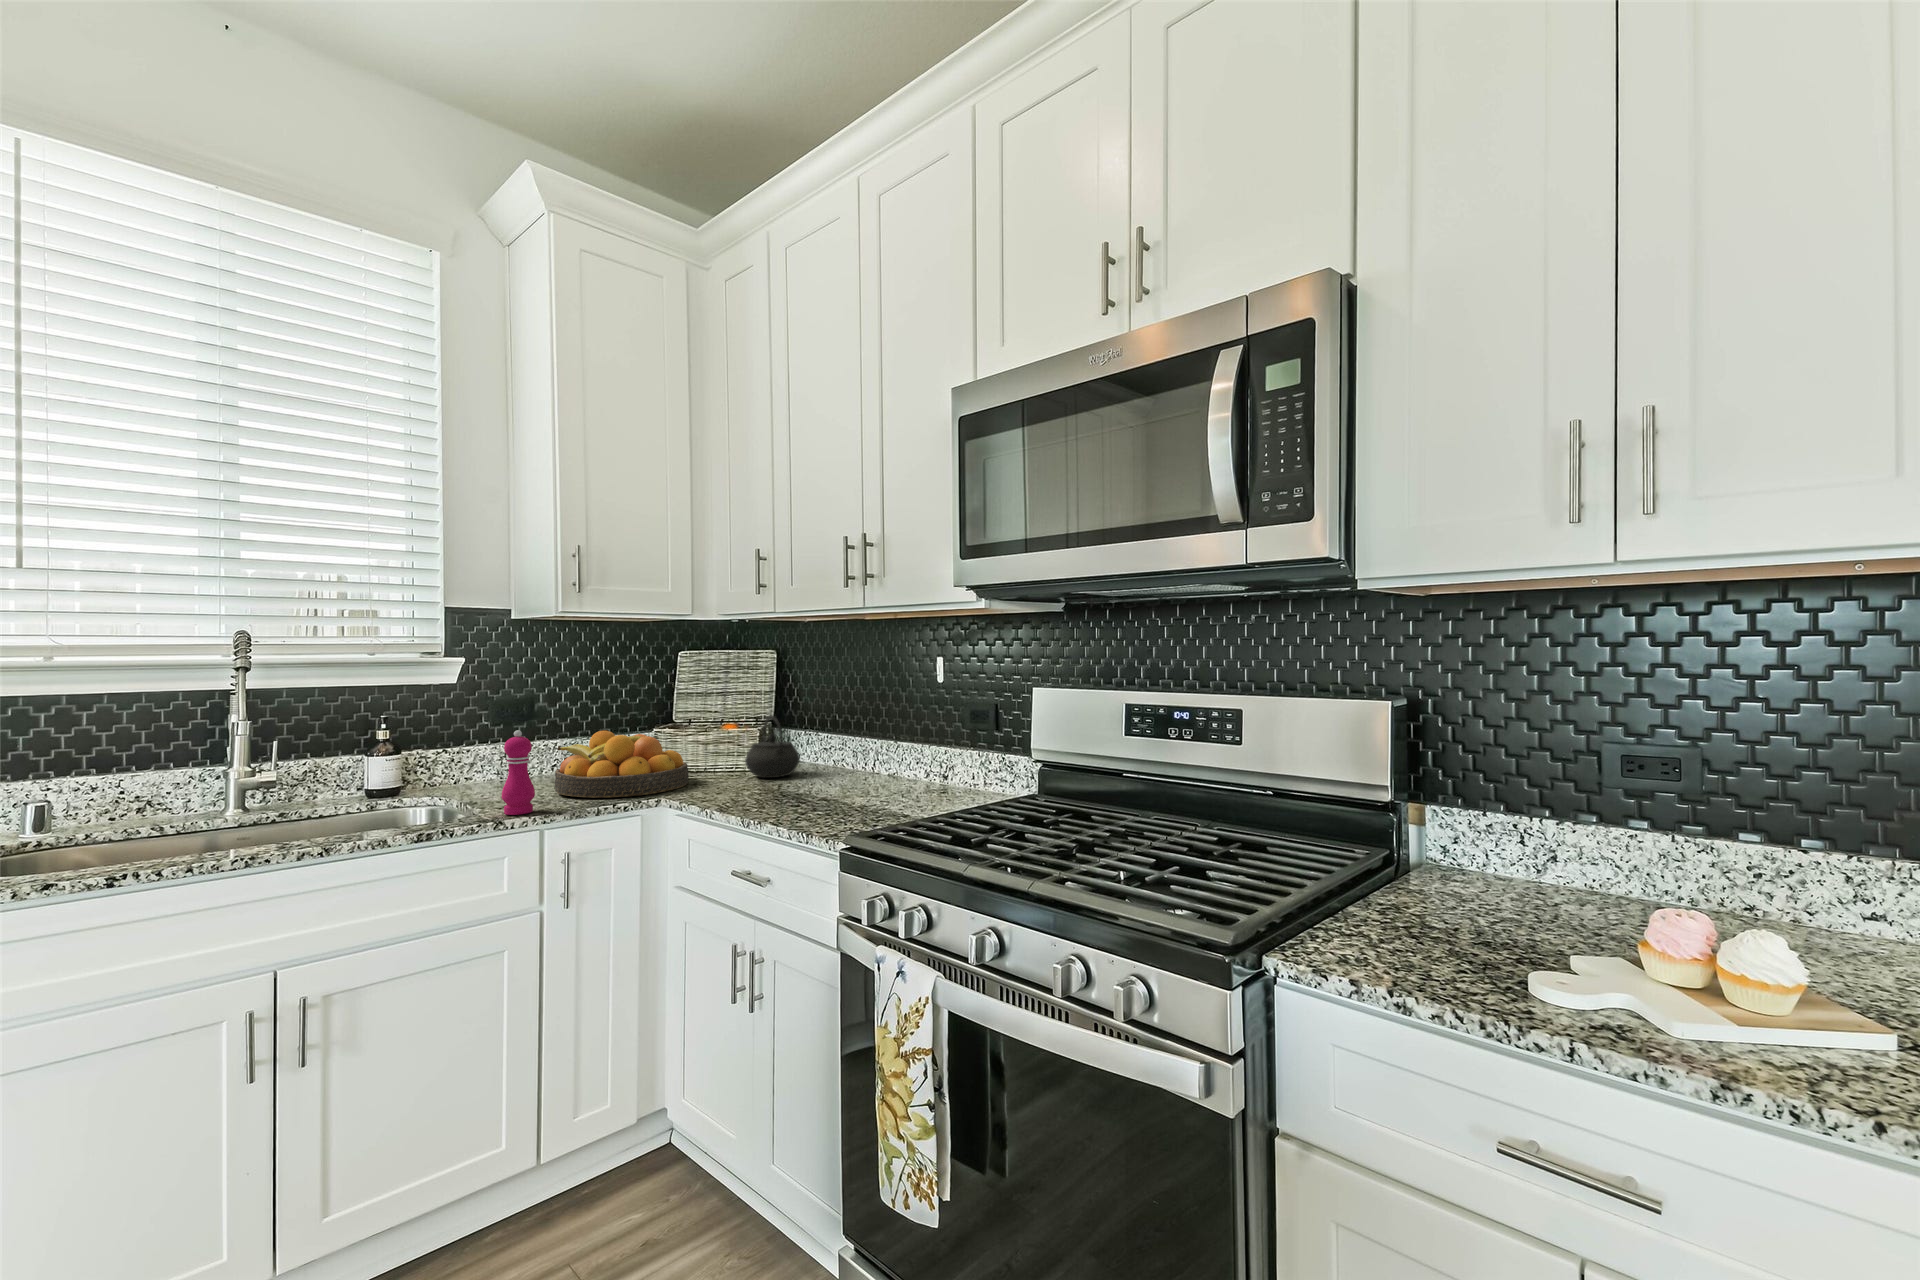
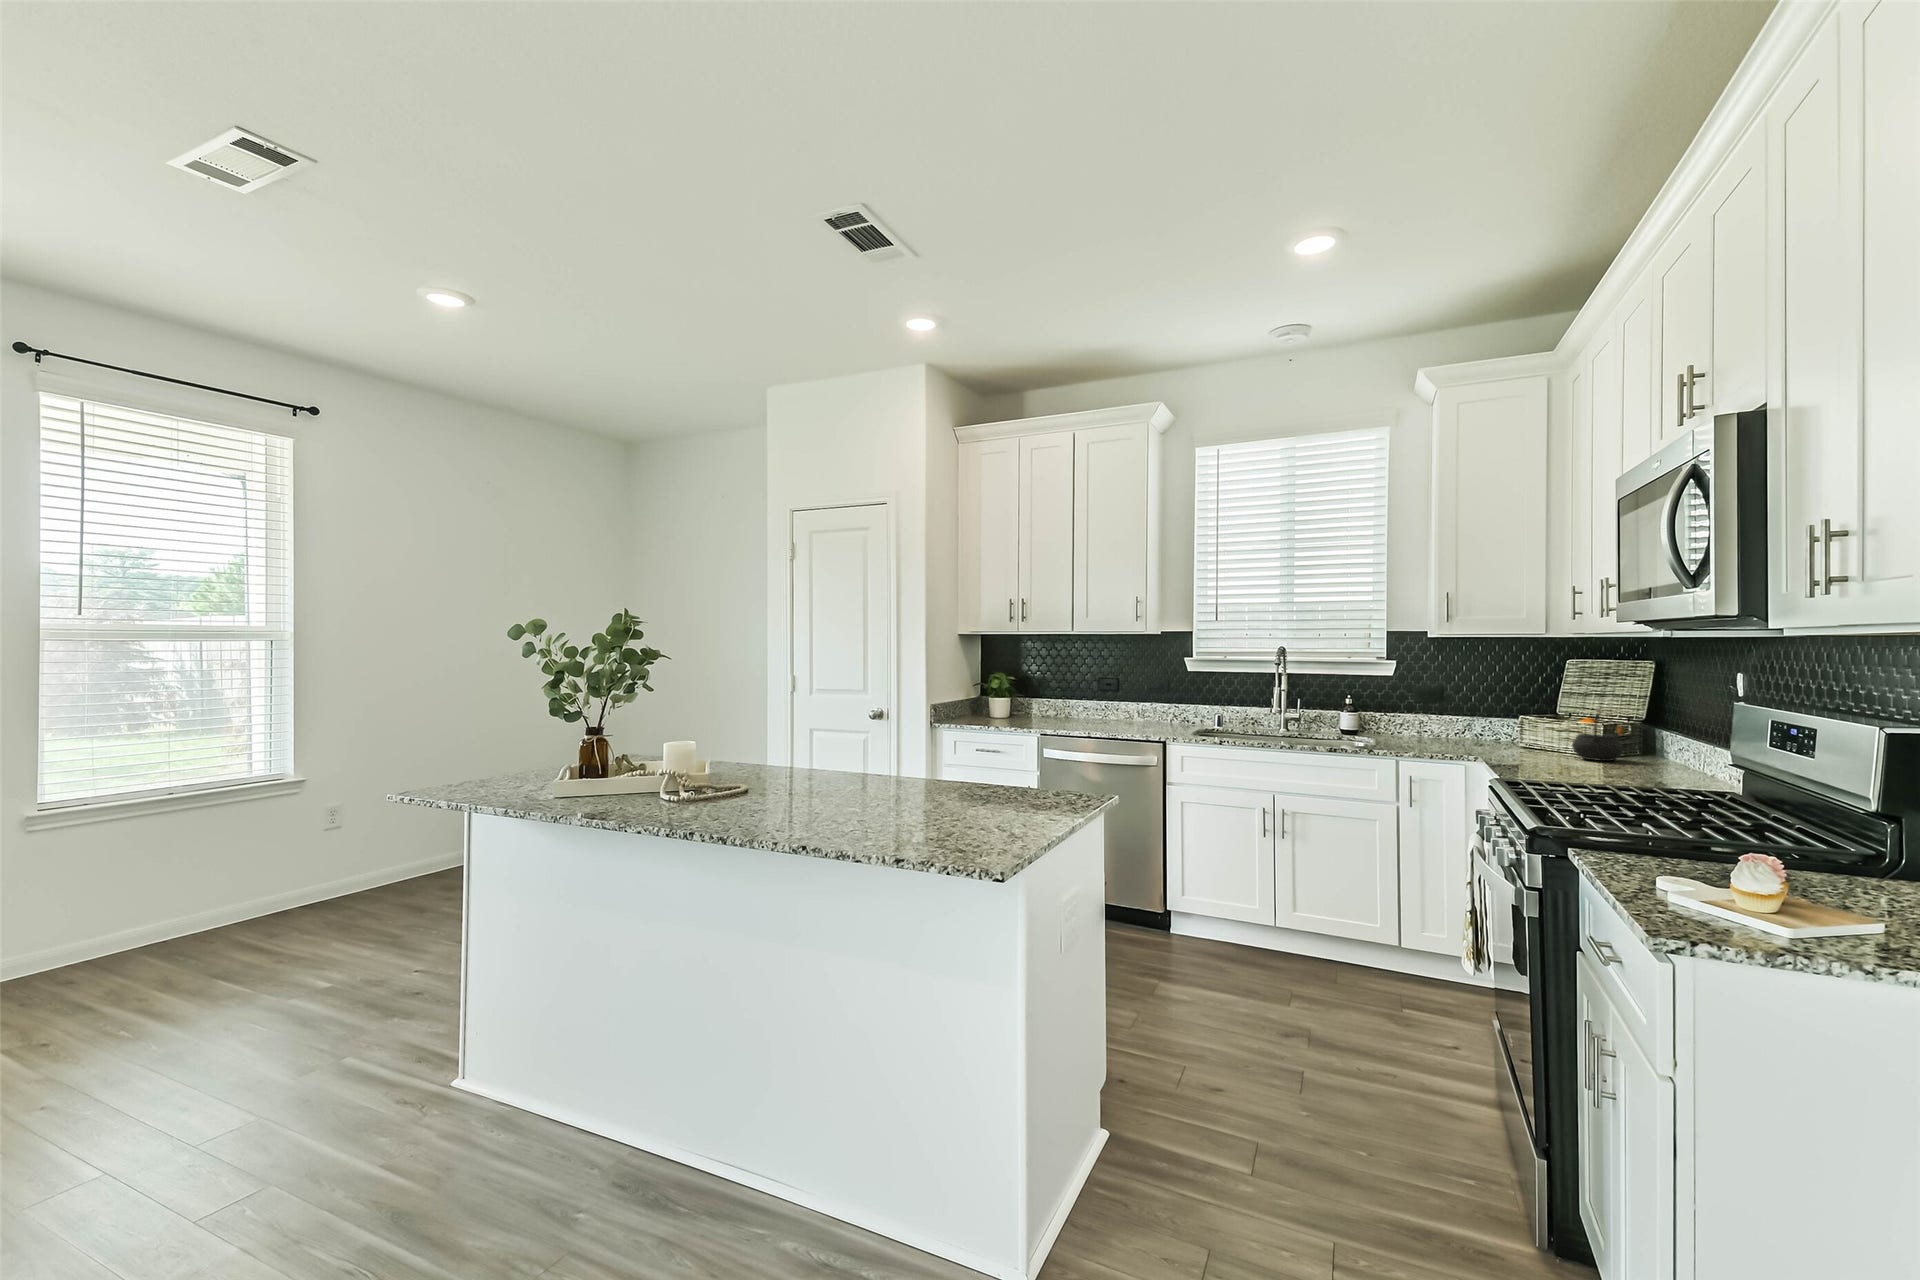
pepper mill: present [502,730,535,815] -> none [1385,704,1405,751]
fruit bowl: present [555,731,689,798] -> none [1432,712,1529,755]

